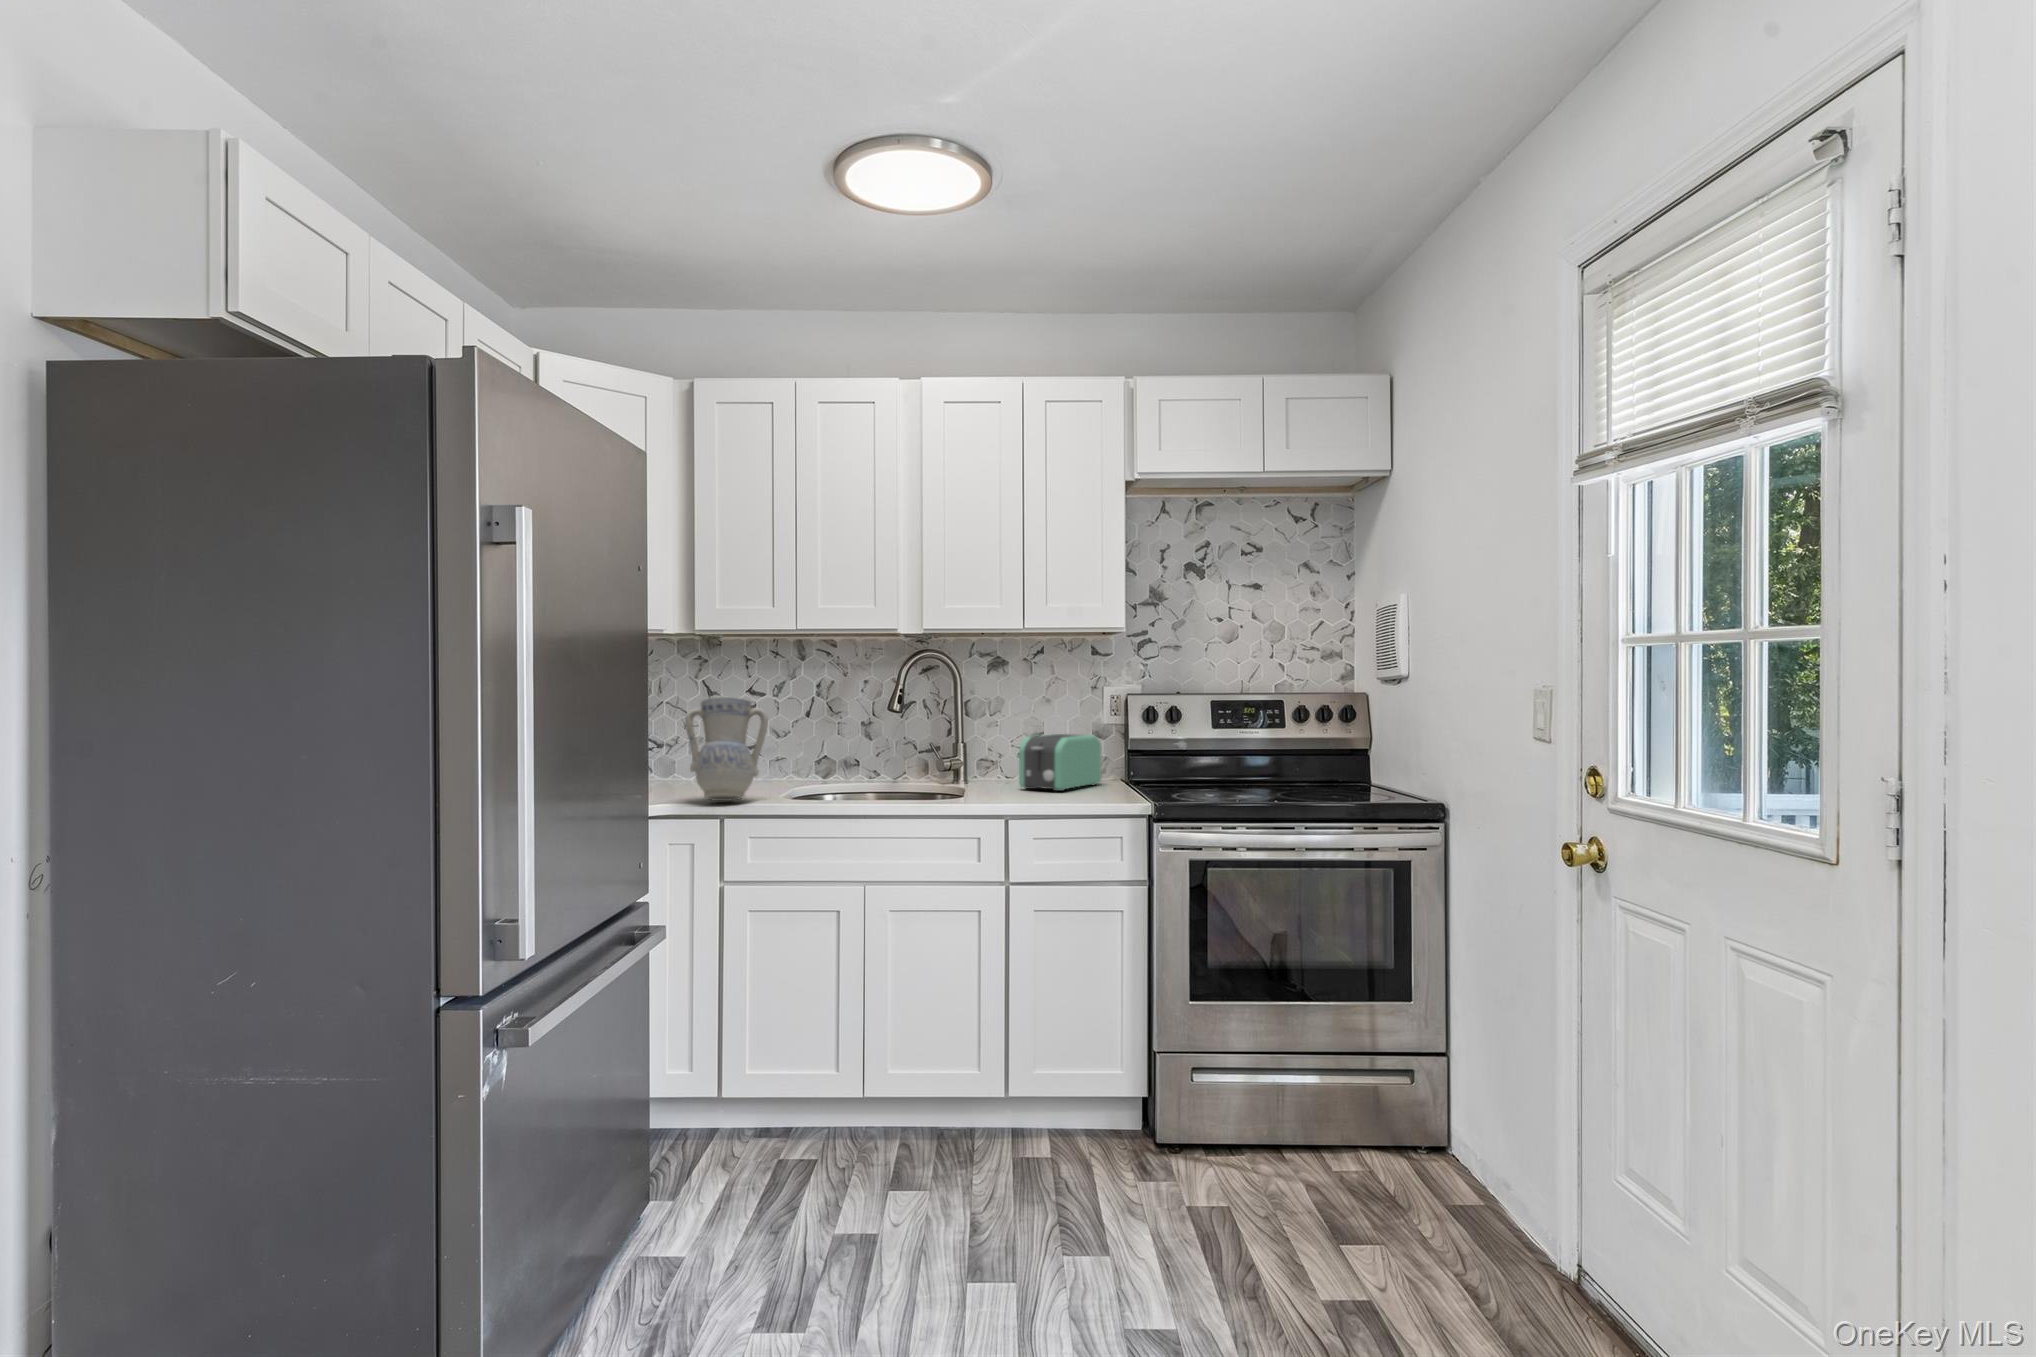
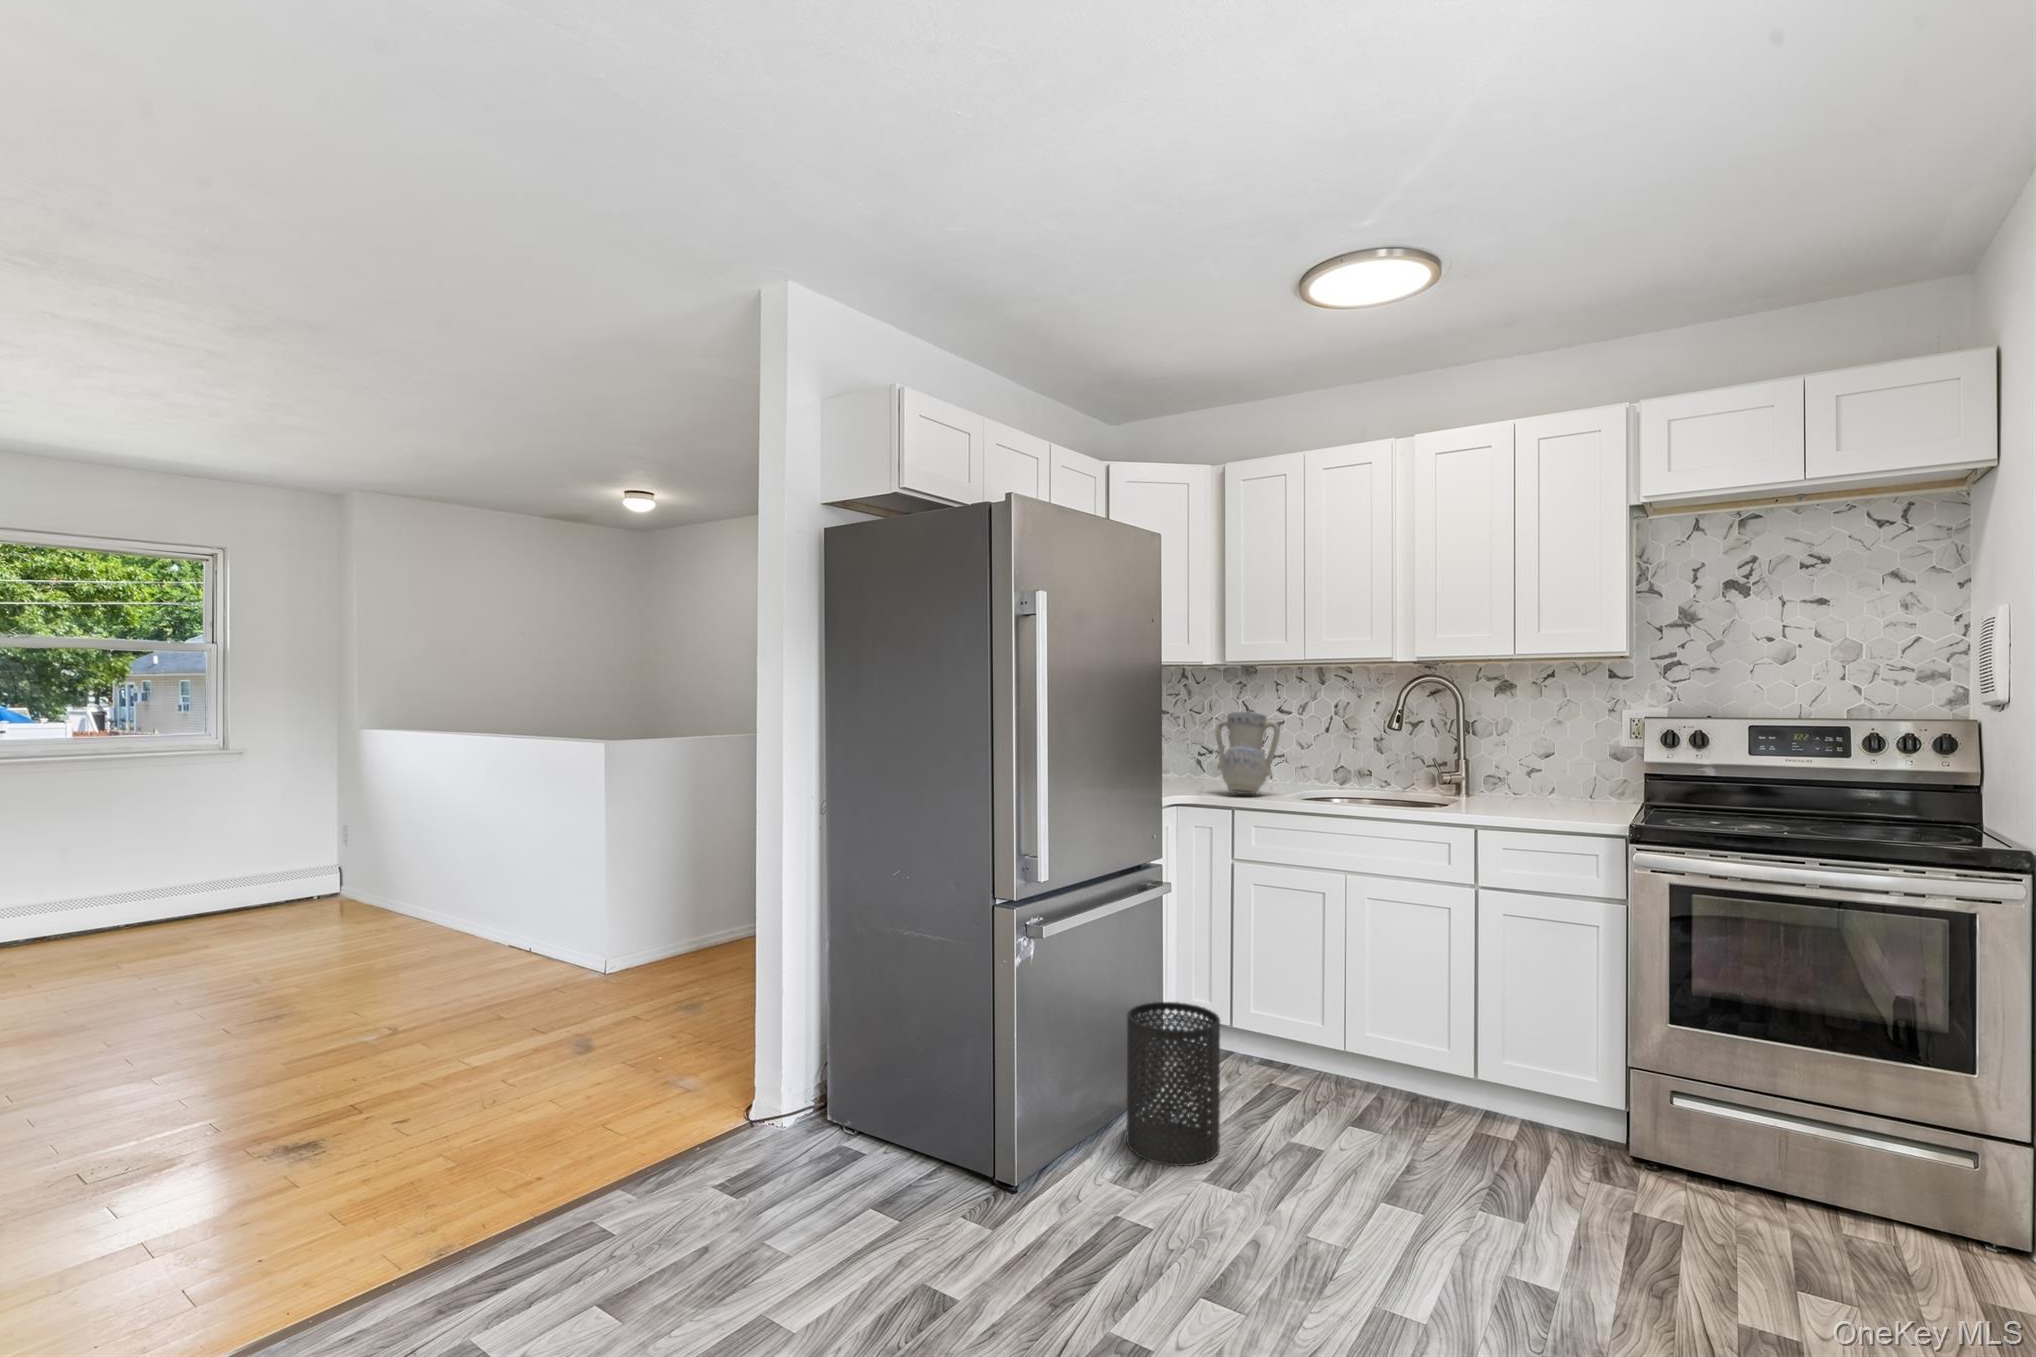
toaster: present [1019,734,1101,791] -> none [1515,753,1613,807]
trash can: none [627,1091,758,1326] -> present [1127,1002,1220,1166]

